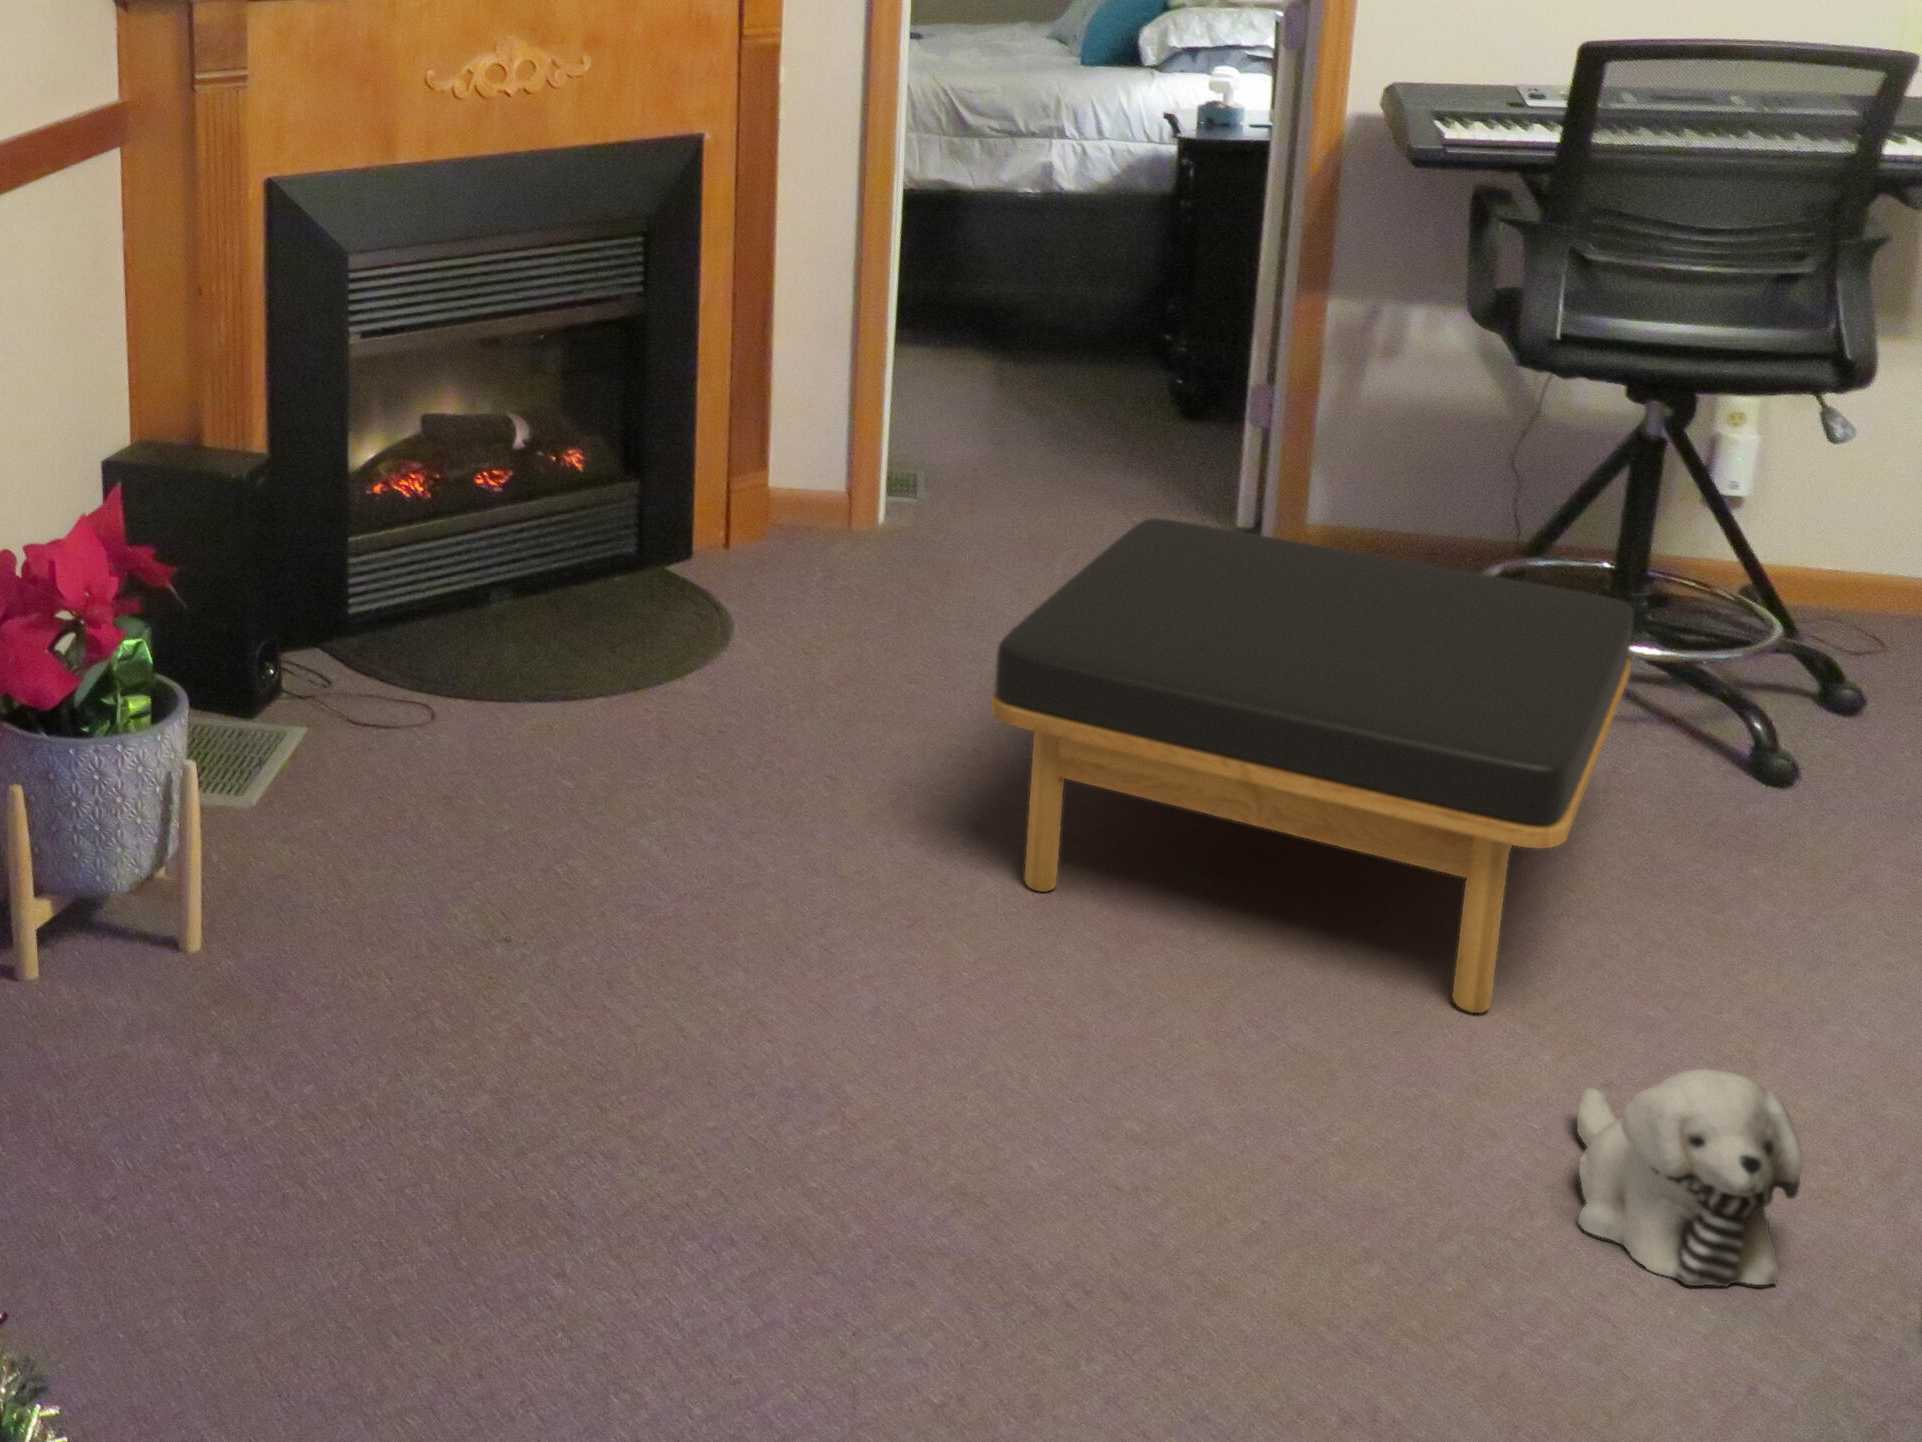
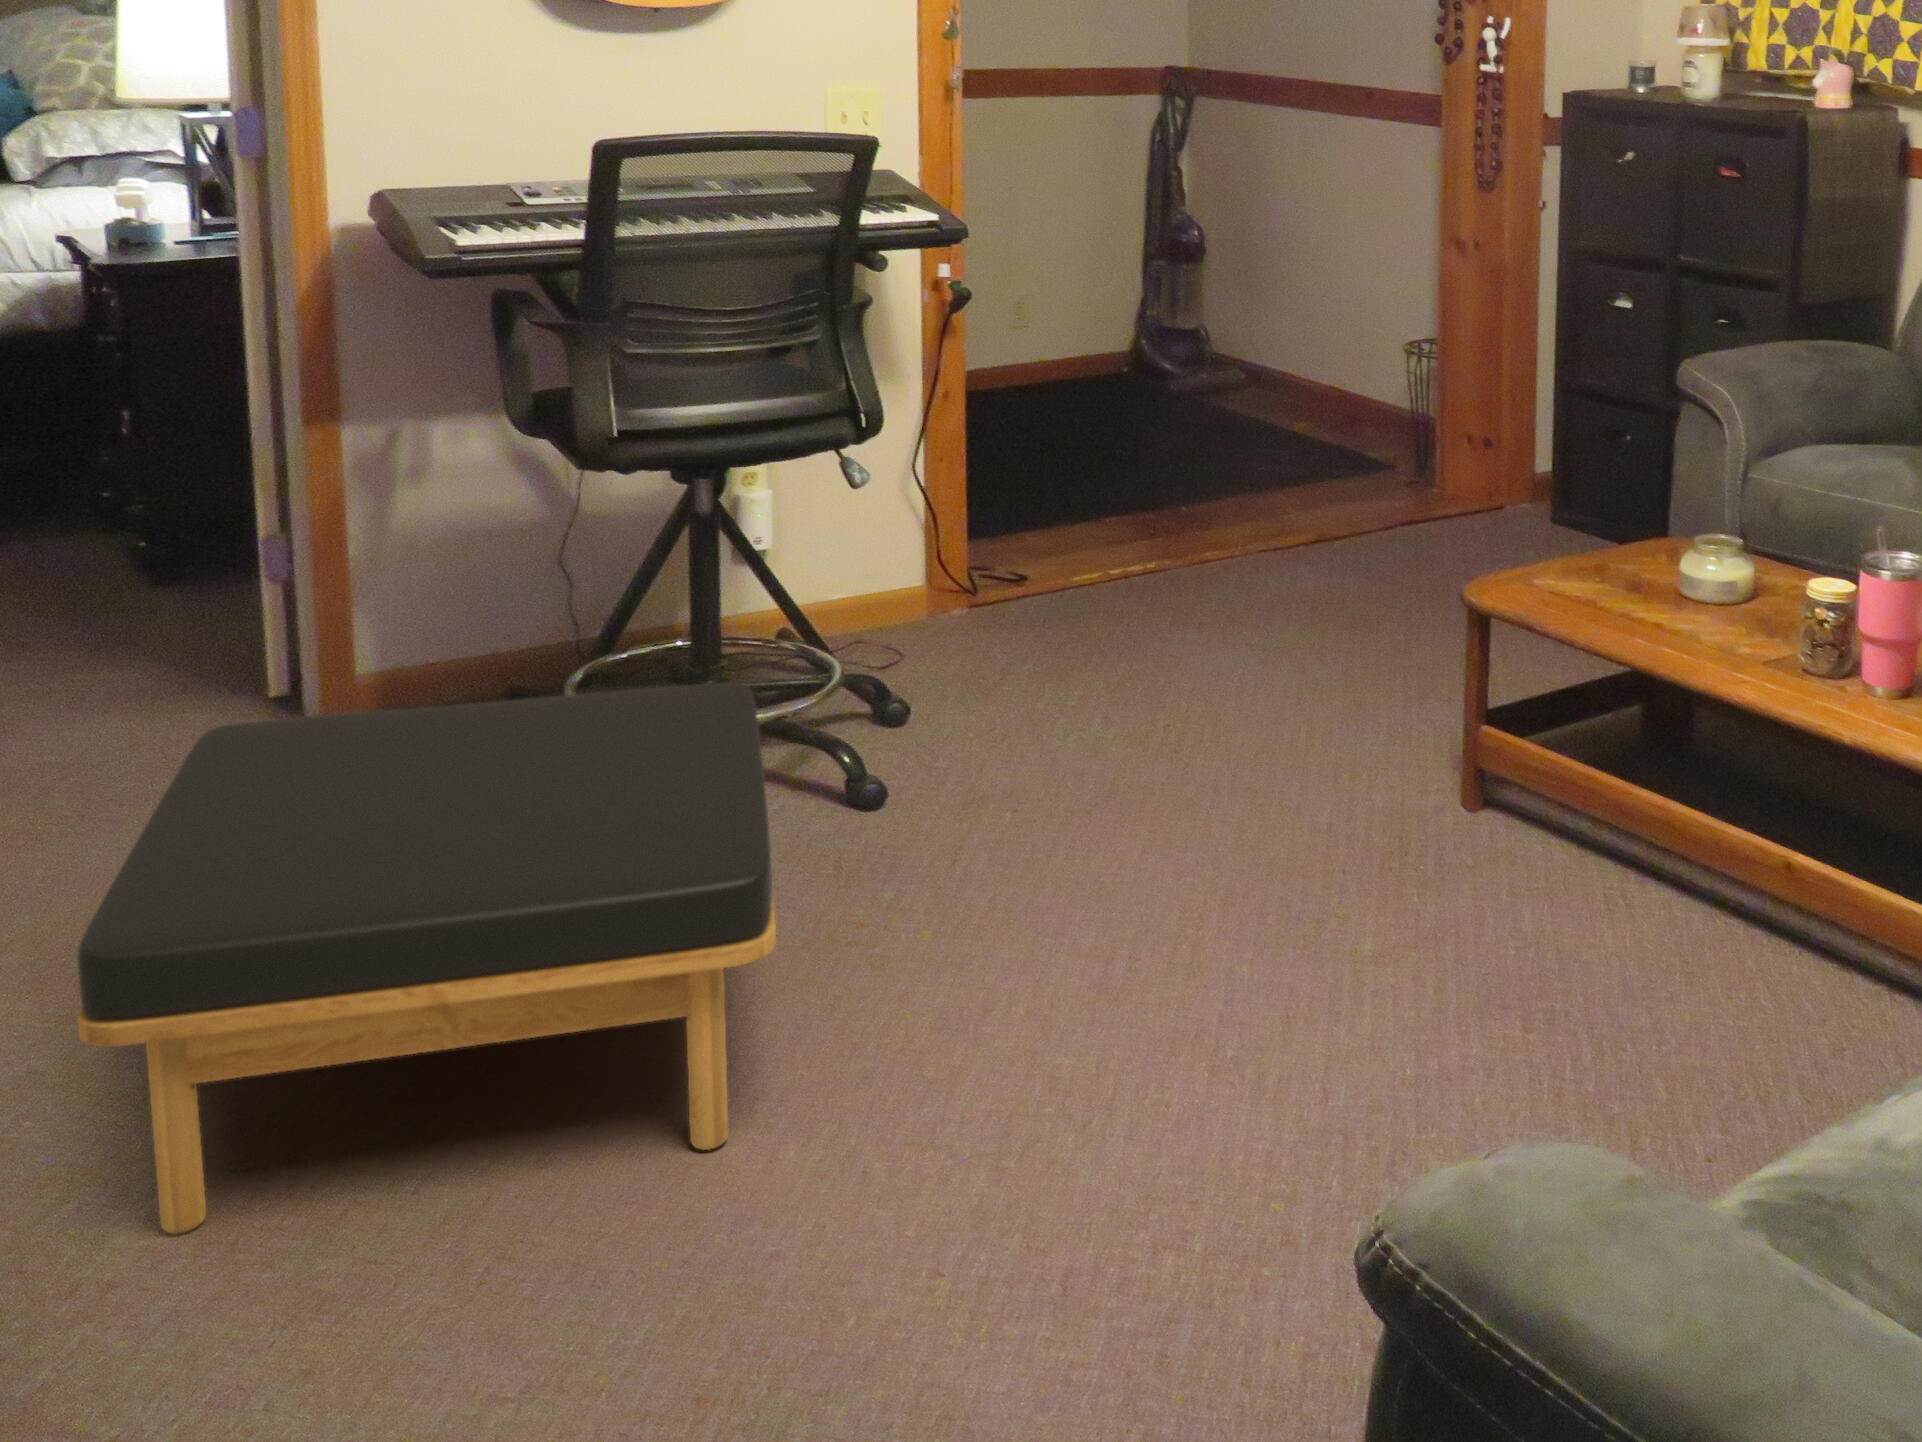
plush toy: present [1577,1069,1803,1286] -> none [846,1109,1062,1331]

